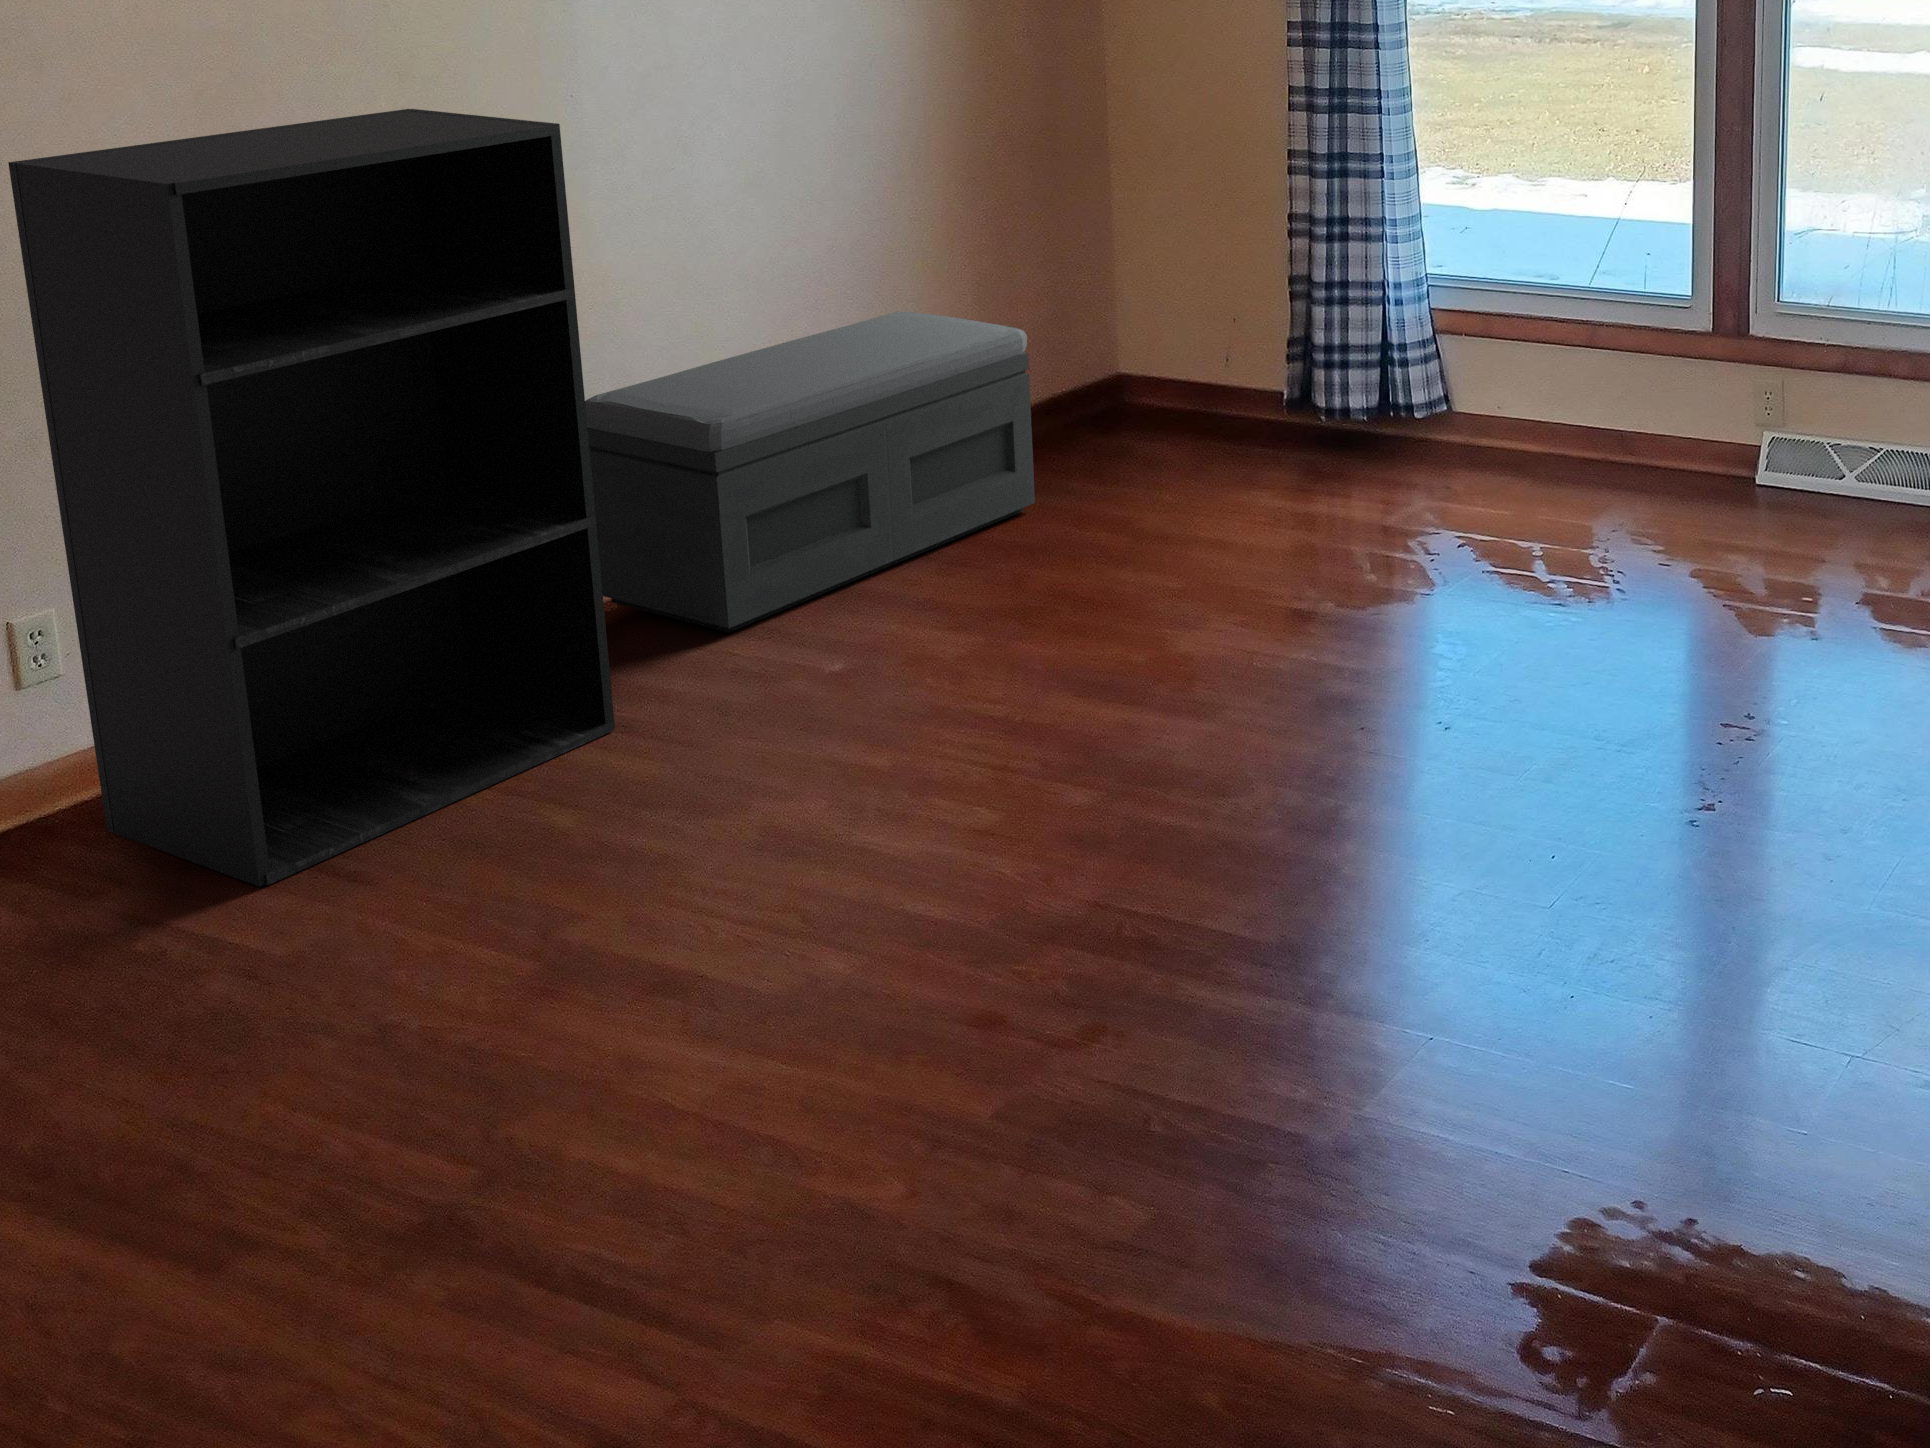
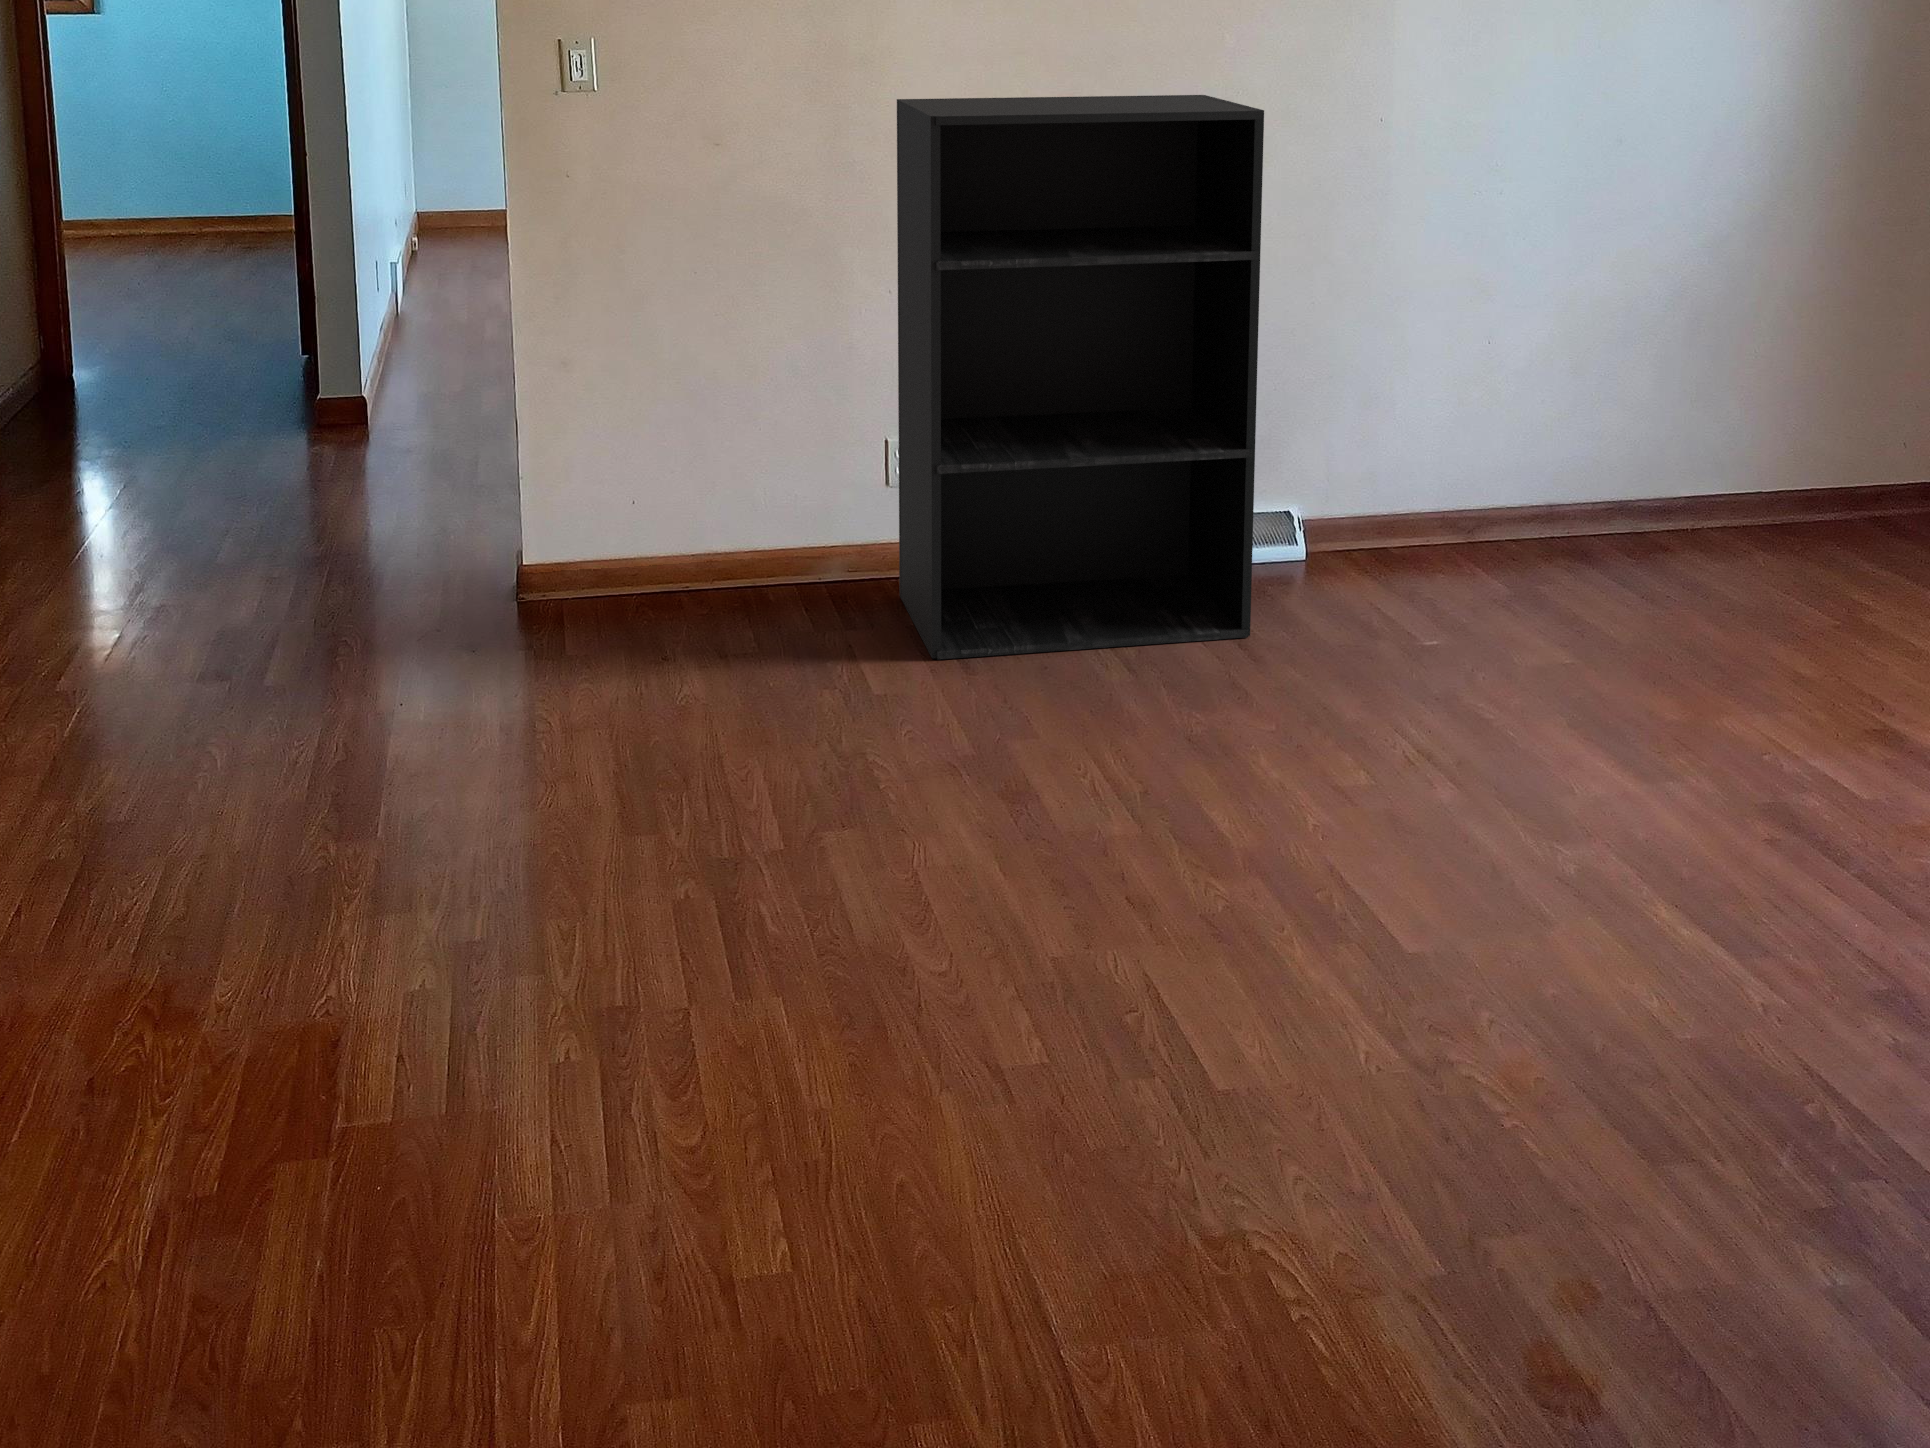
storage bench: present [585,312,1035,632] -> none [1344,353,1802,595]

